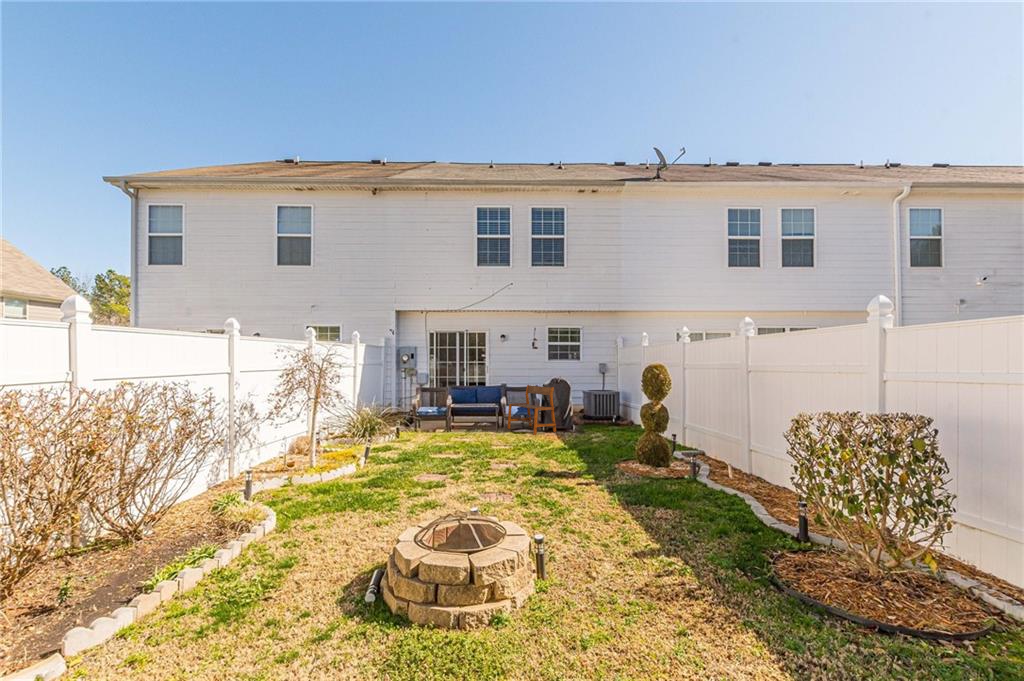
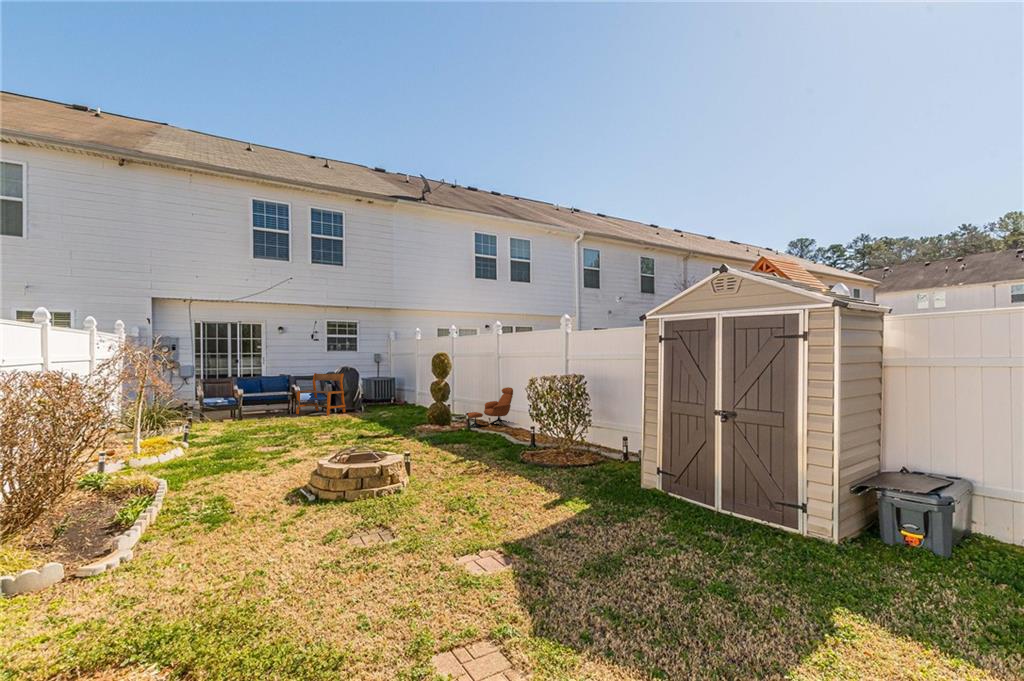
lounge chair: none [690,427,770,488] -> present [468,387,513,428]

